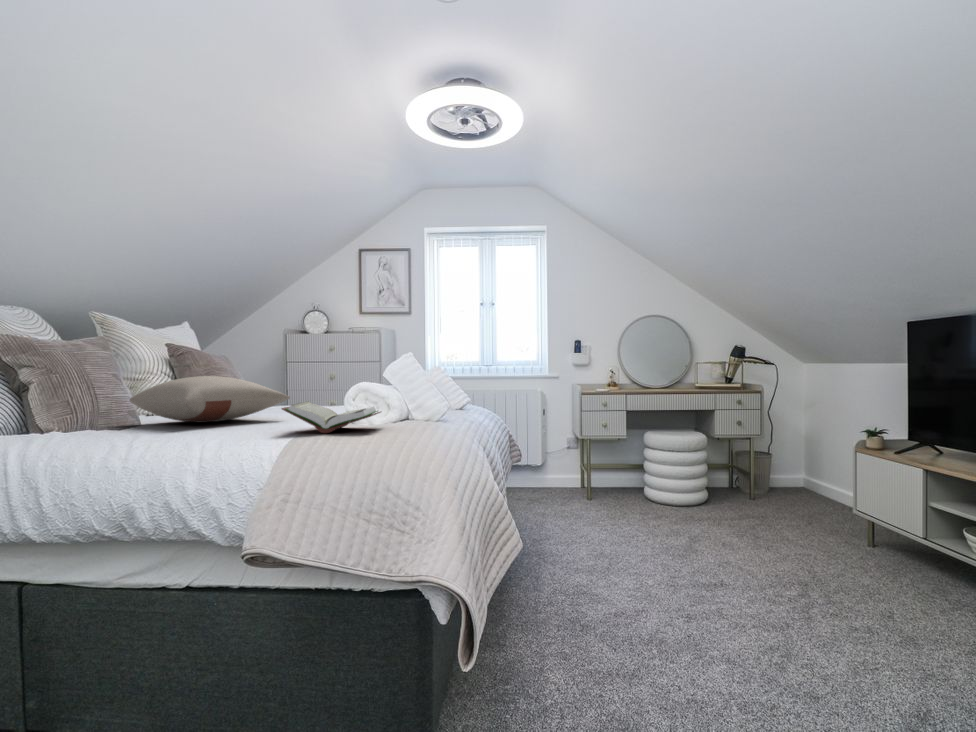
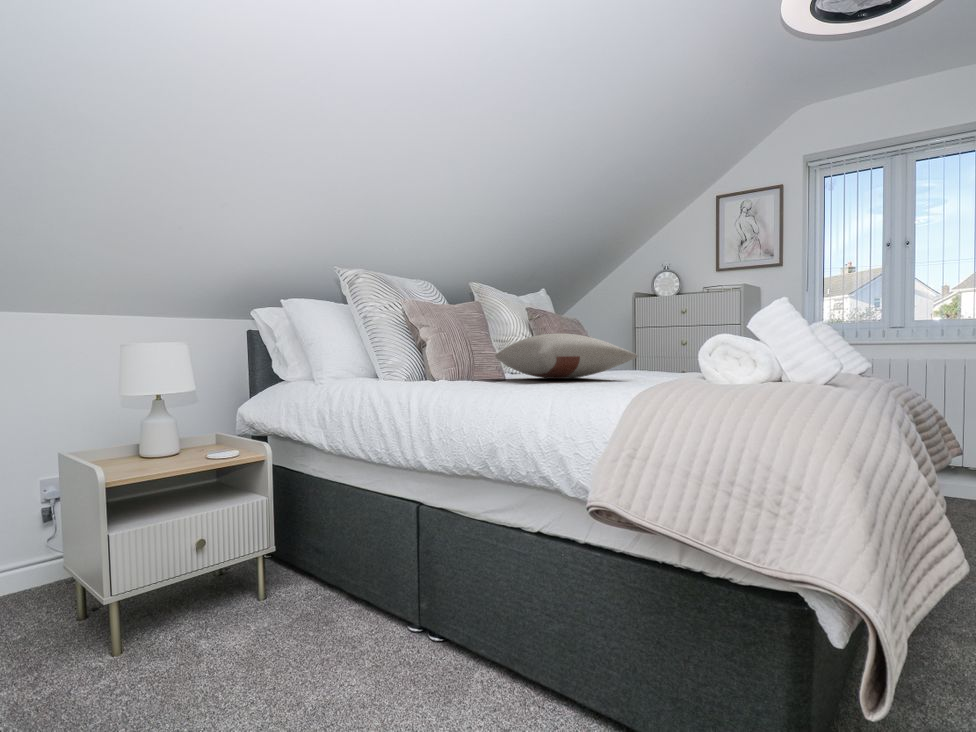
book: present [282,401,380,433] -> none [628,356,746,390]

